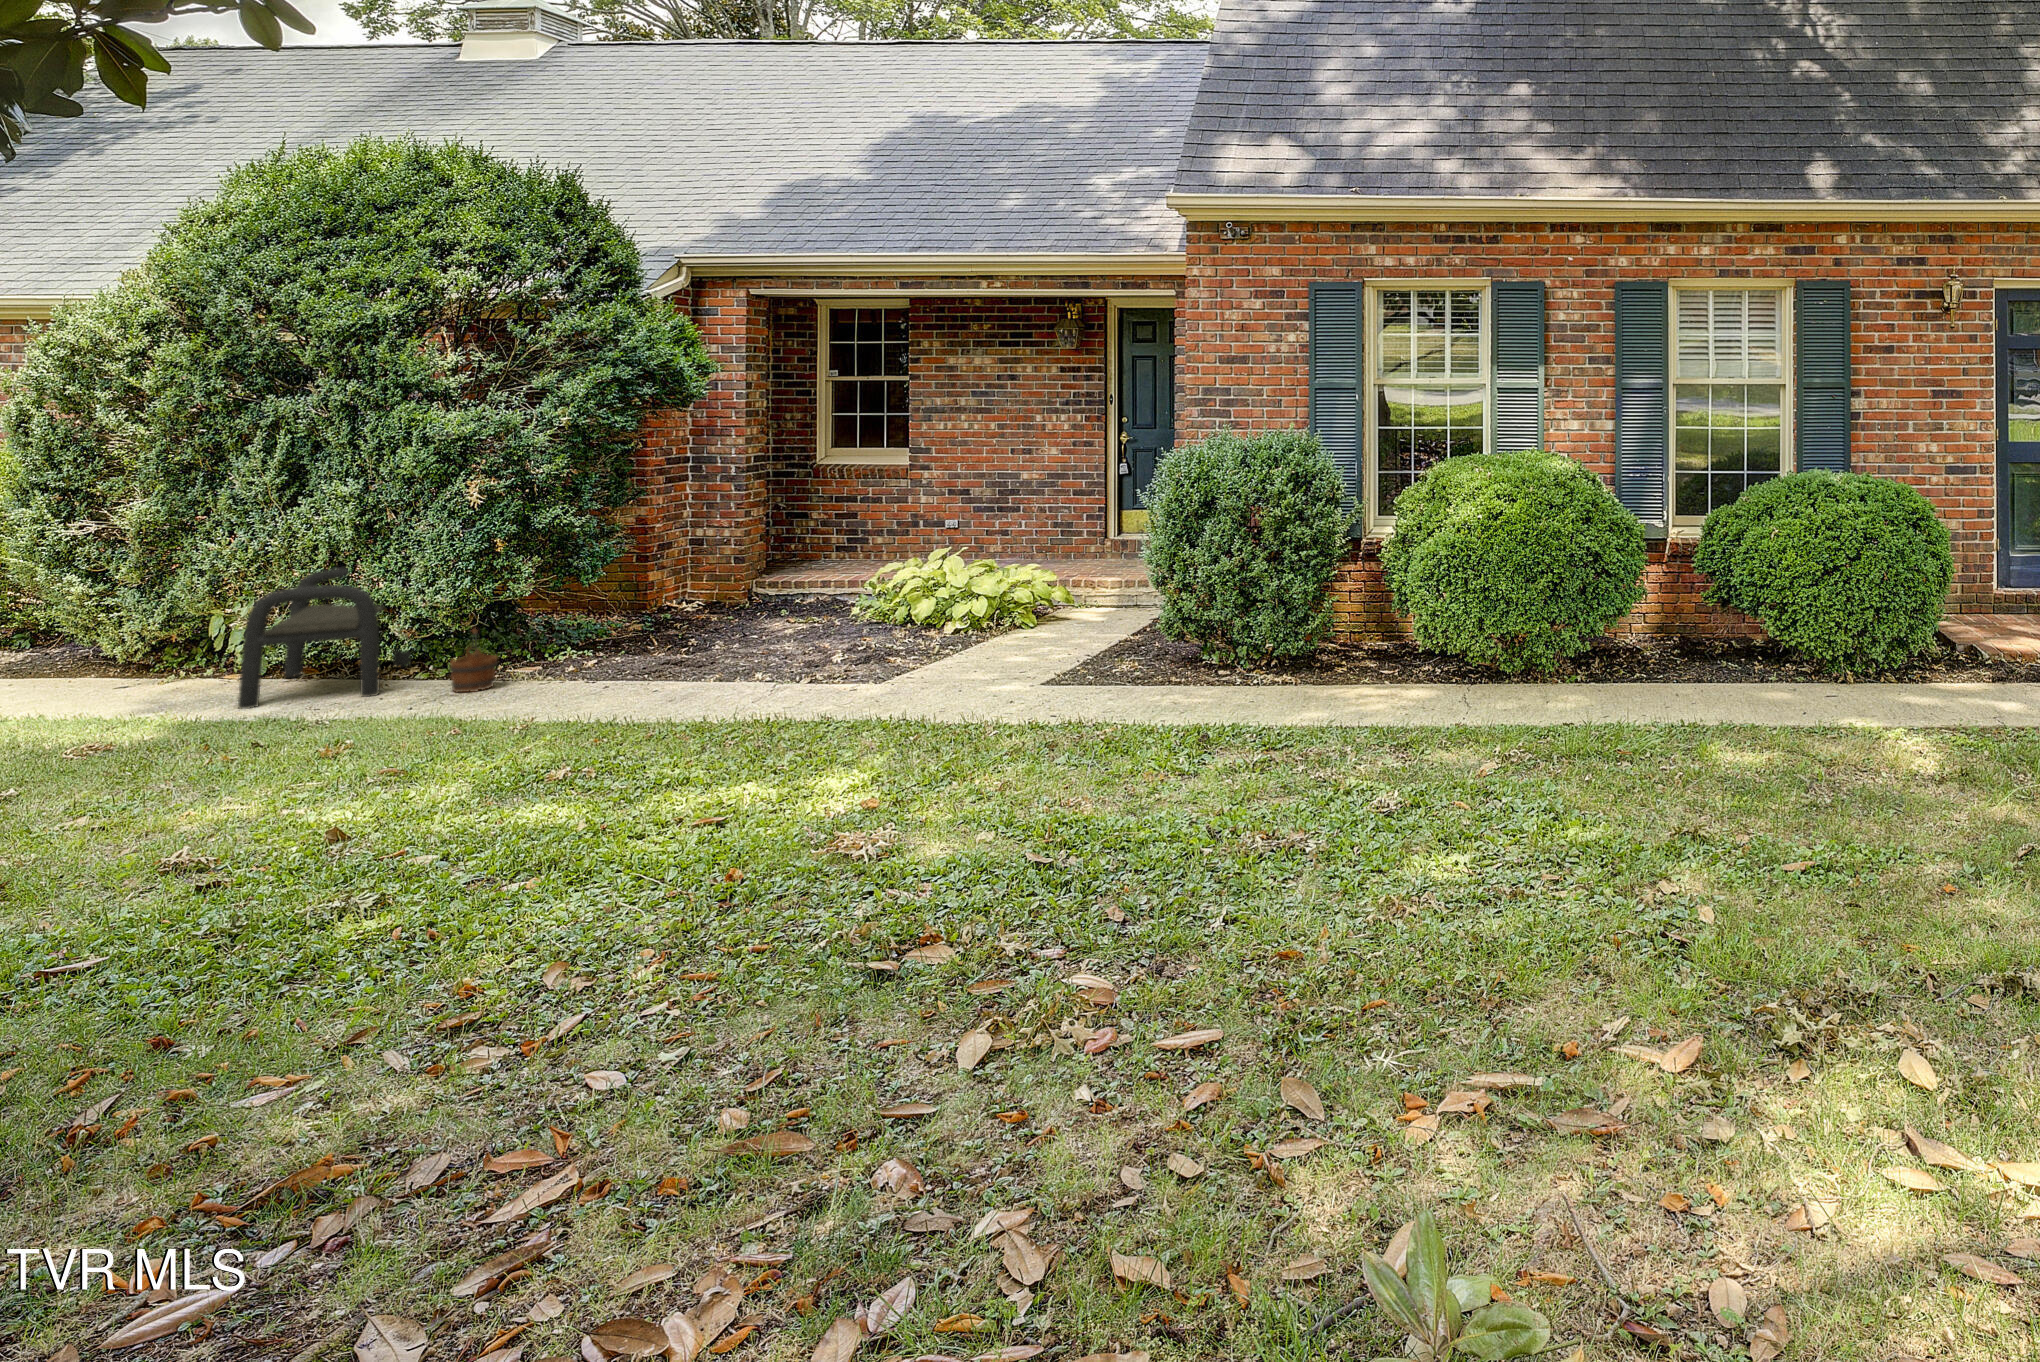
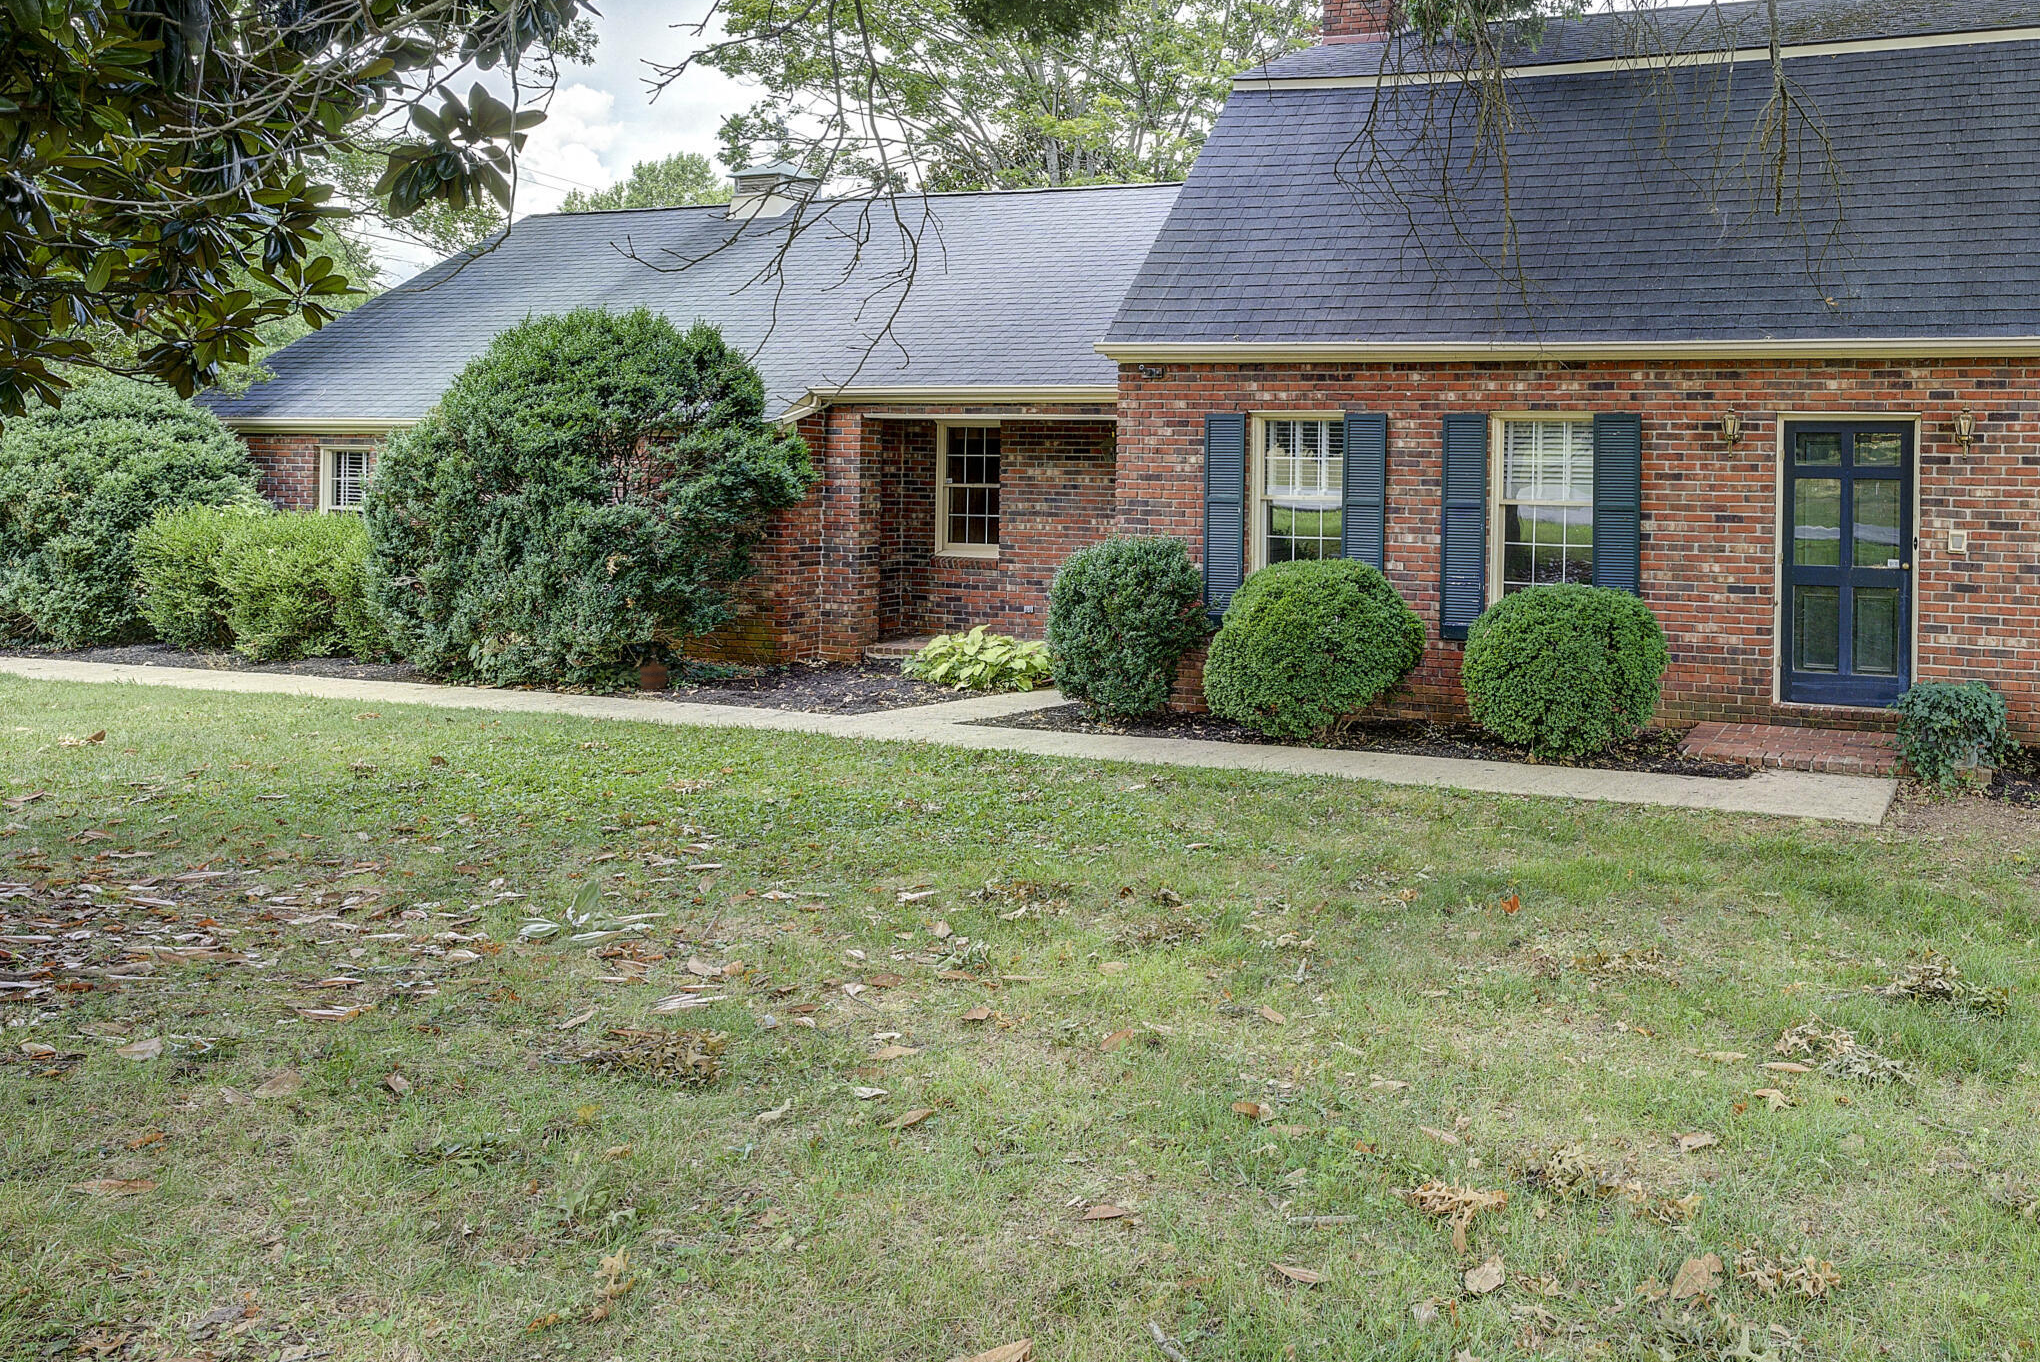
bench: present [238,568,411,709] -> none [532,606,634,687]

